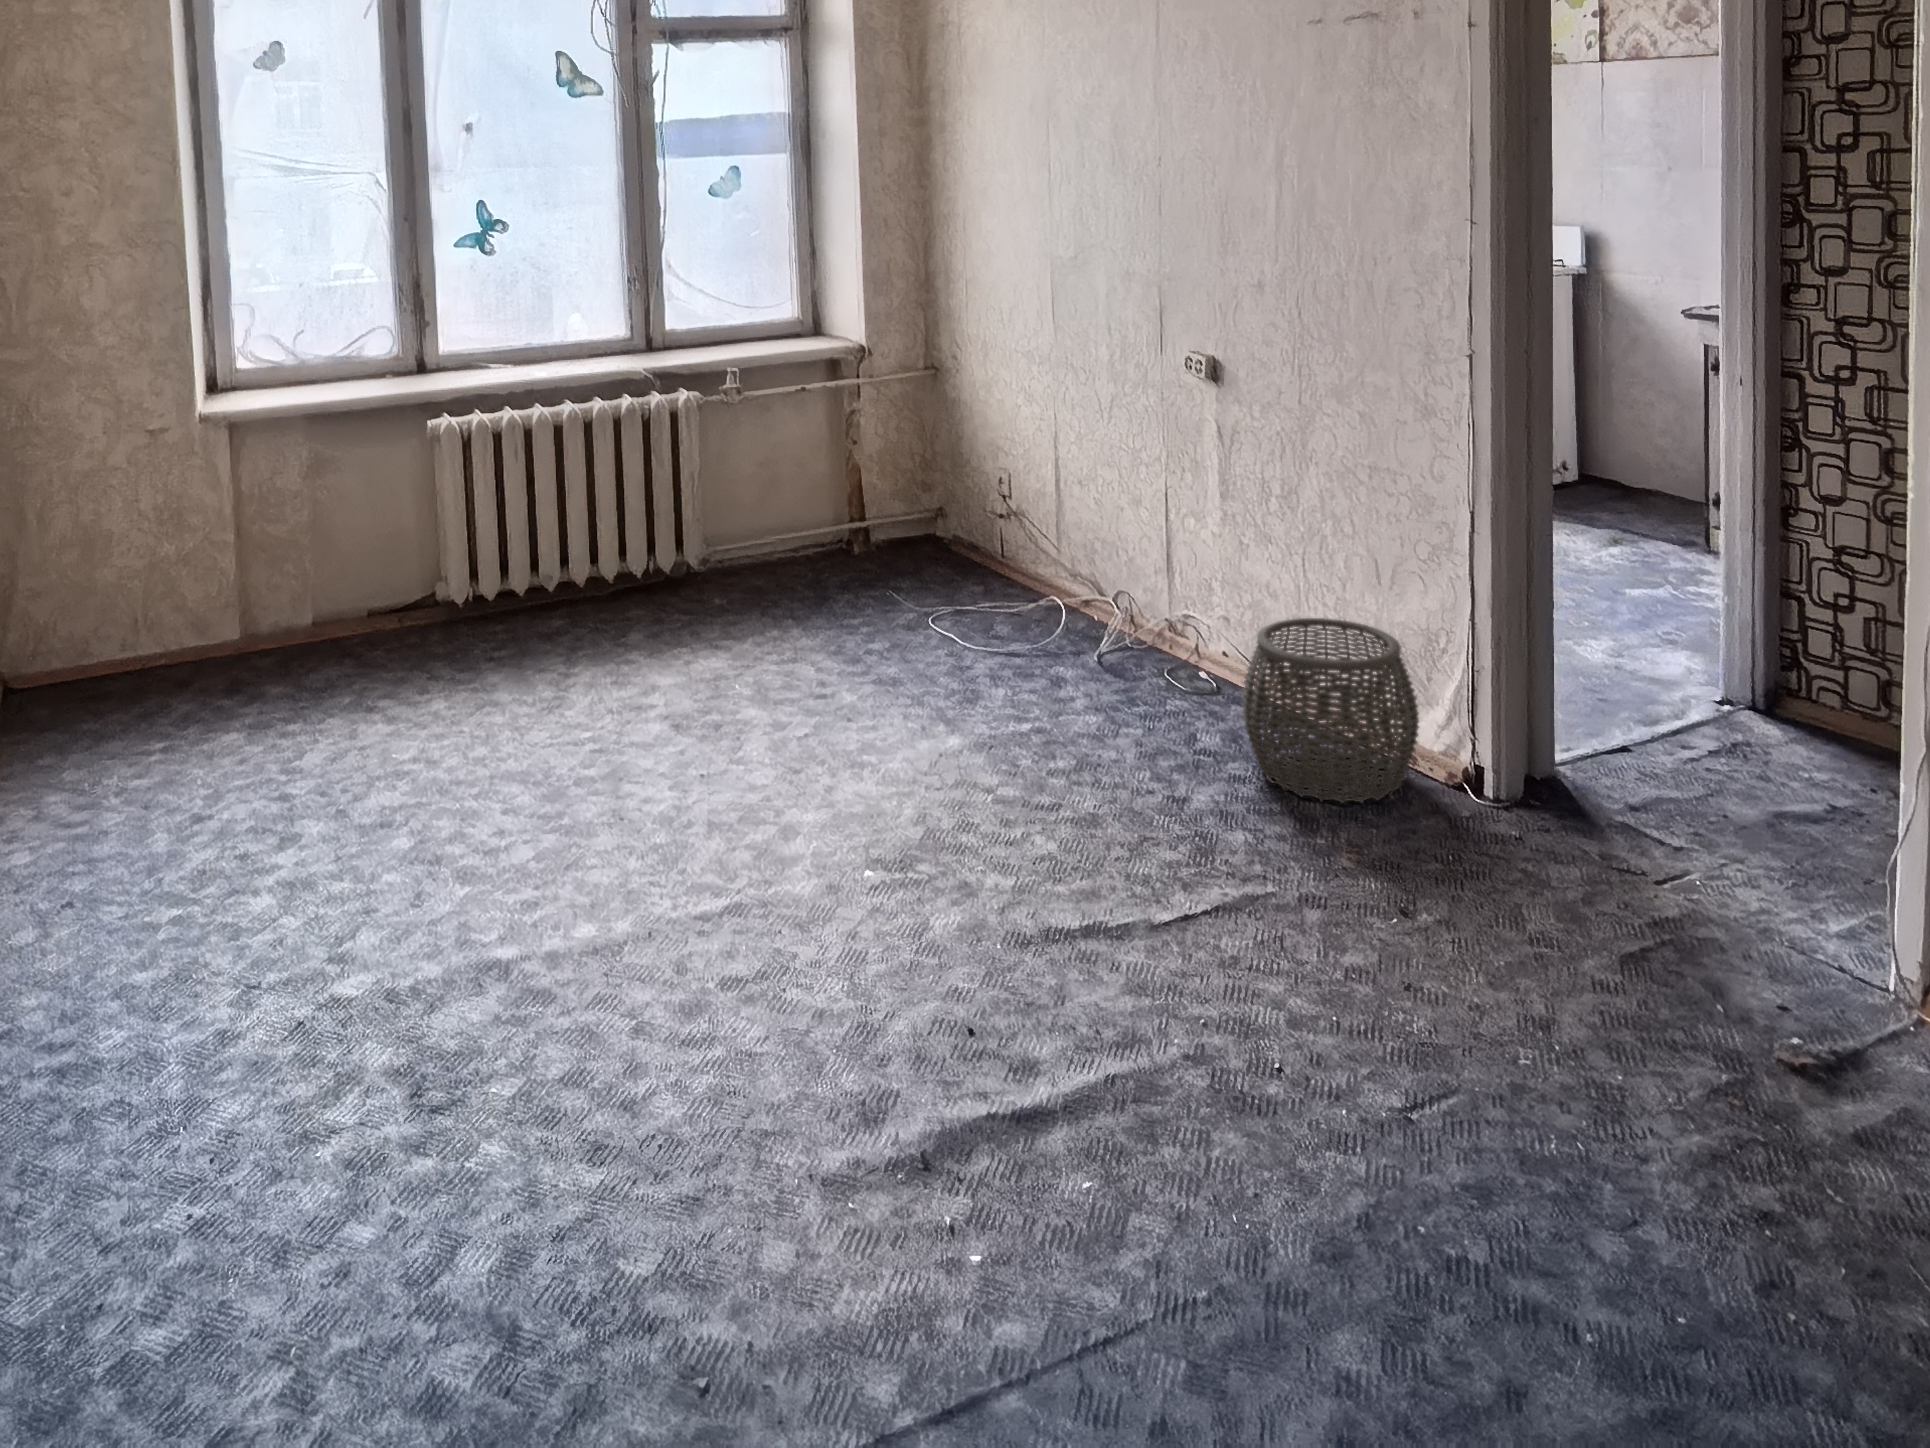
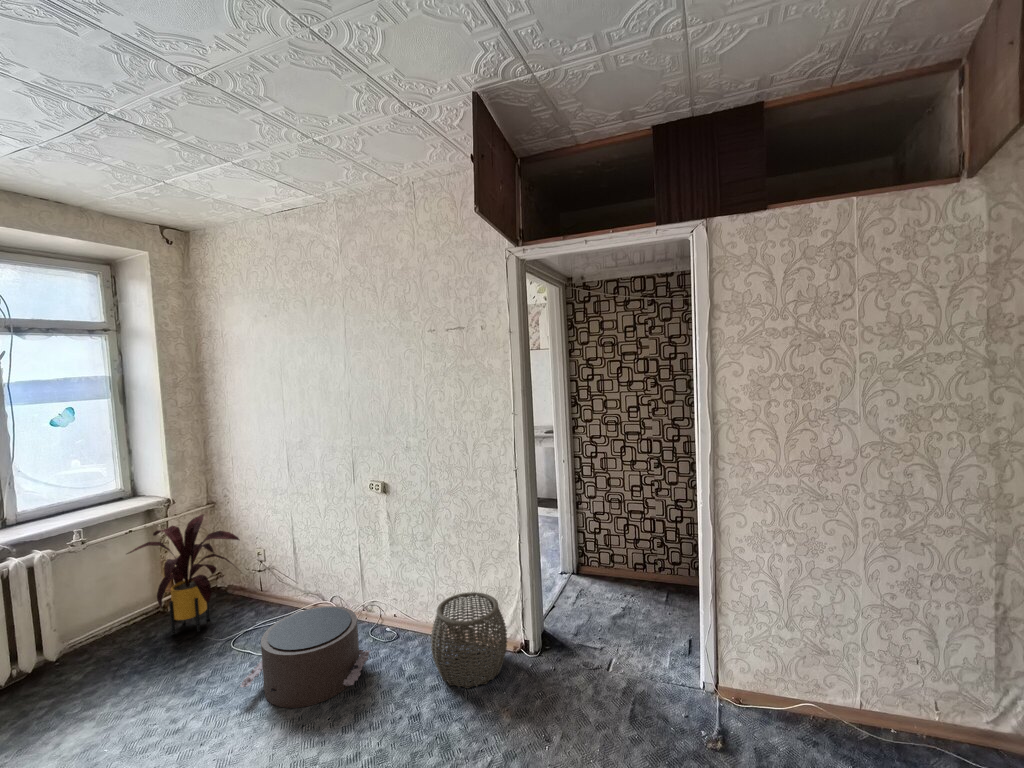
house plant: none [788,385,963,590] -> present [127,515,239,635]
pouf: none [915,580,1142,730] -> present [240,606,371,708]

